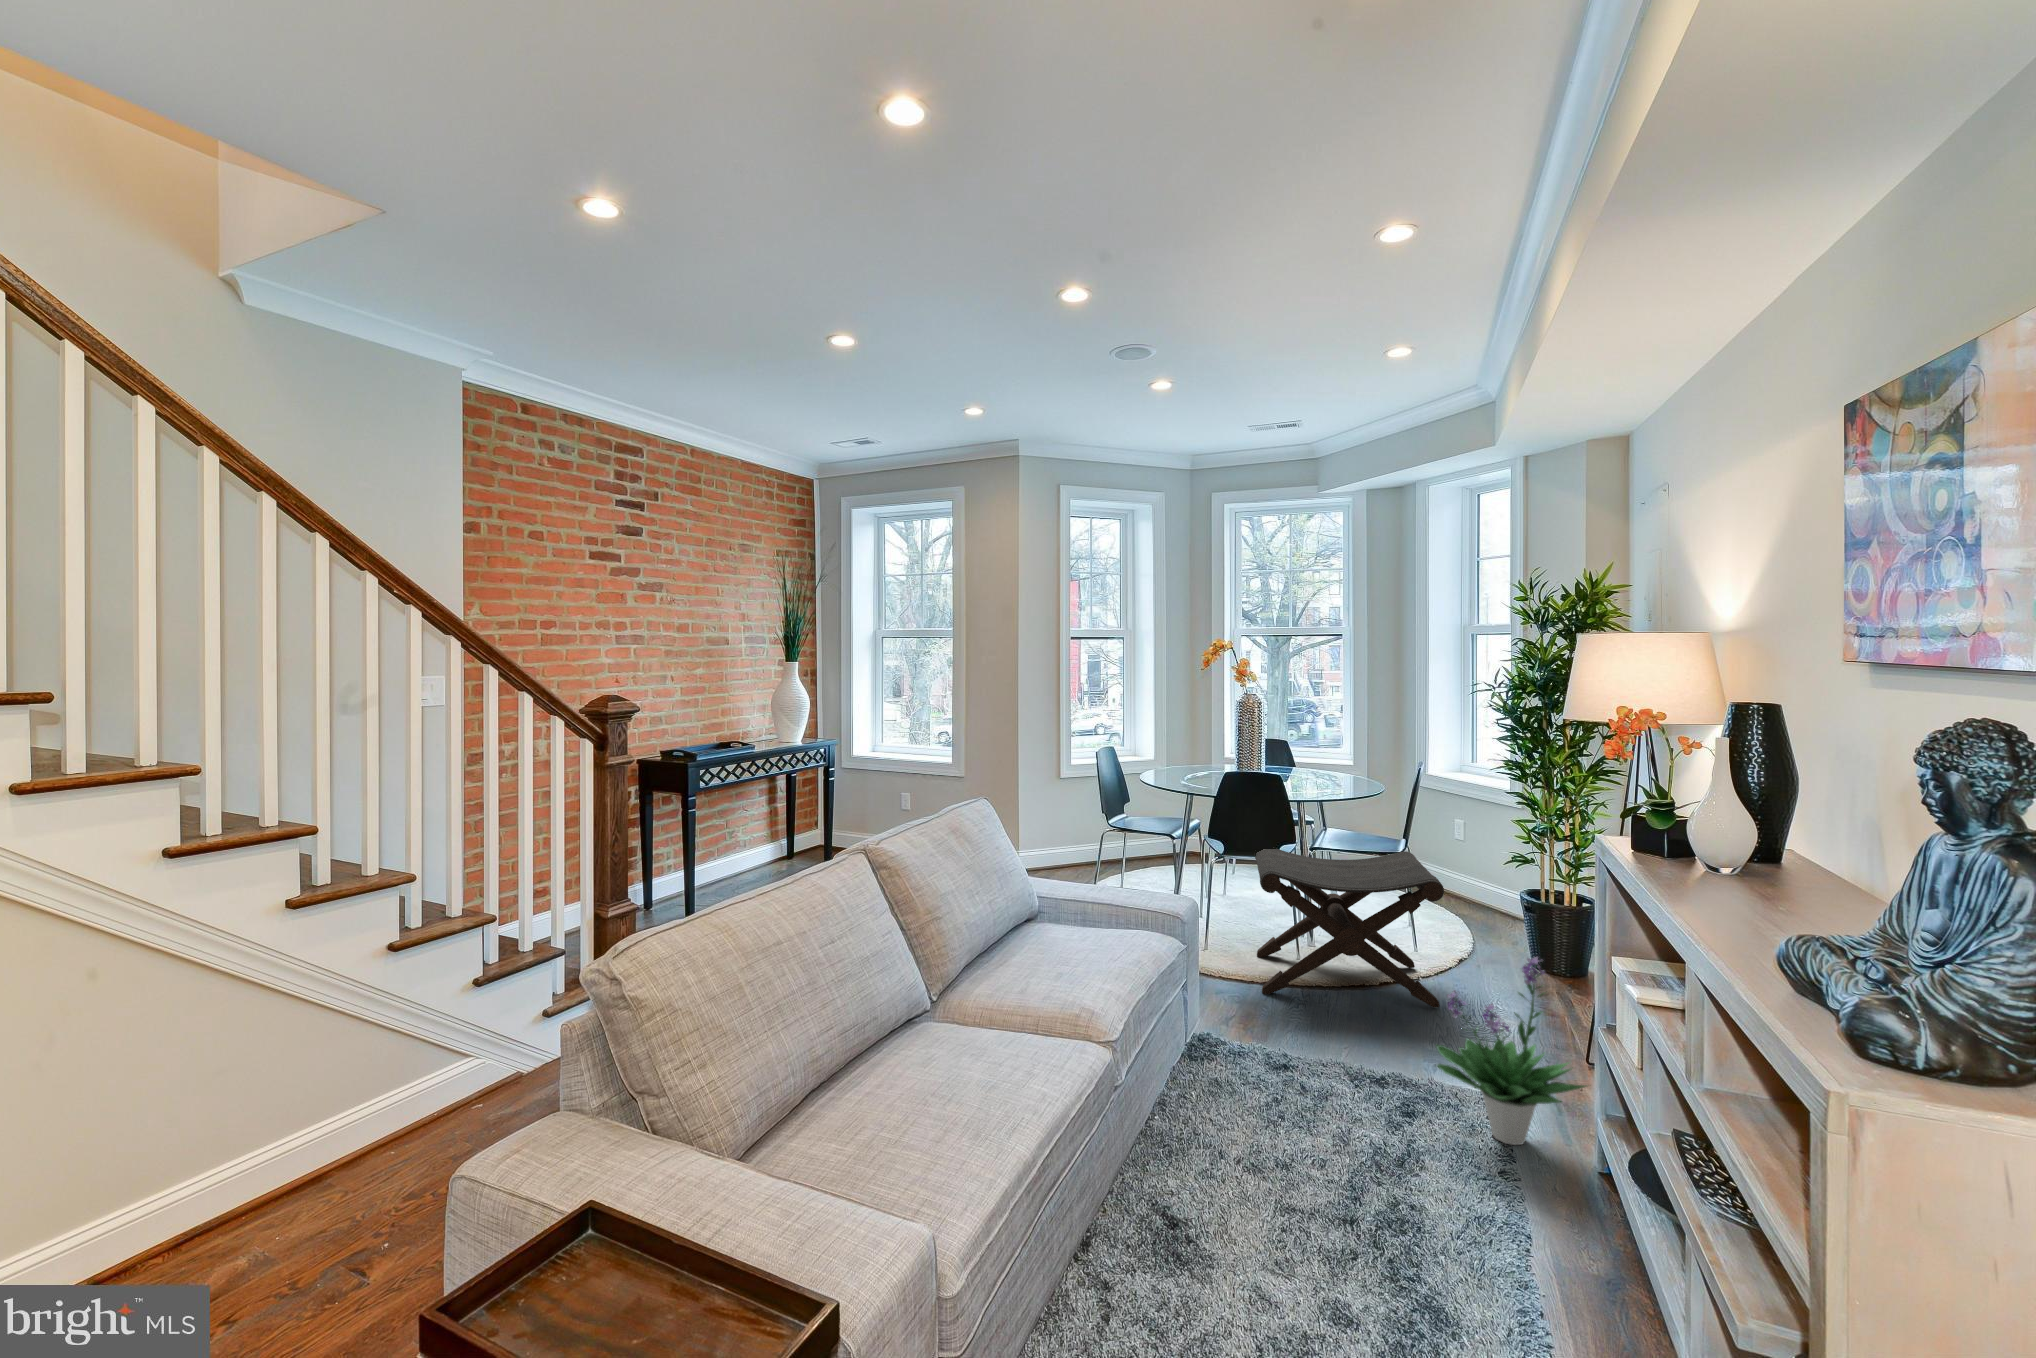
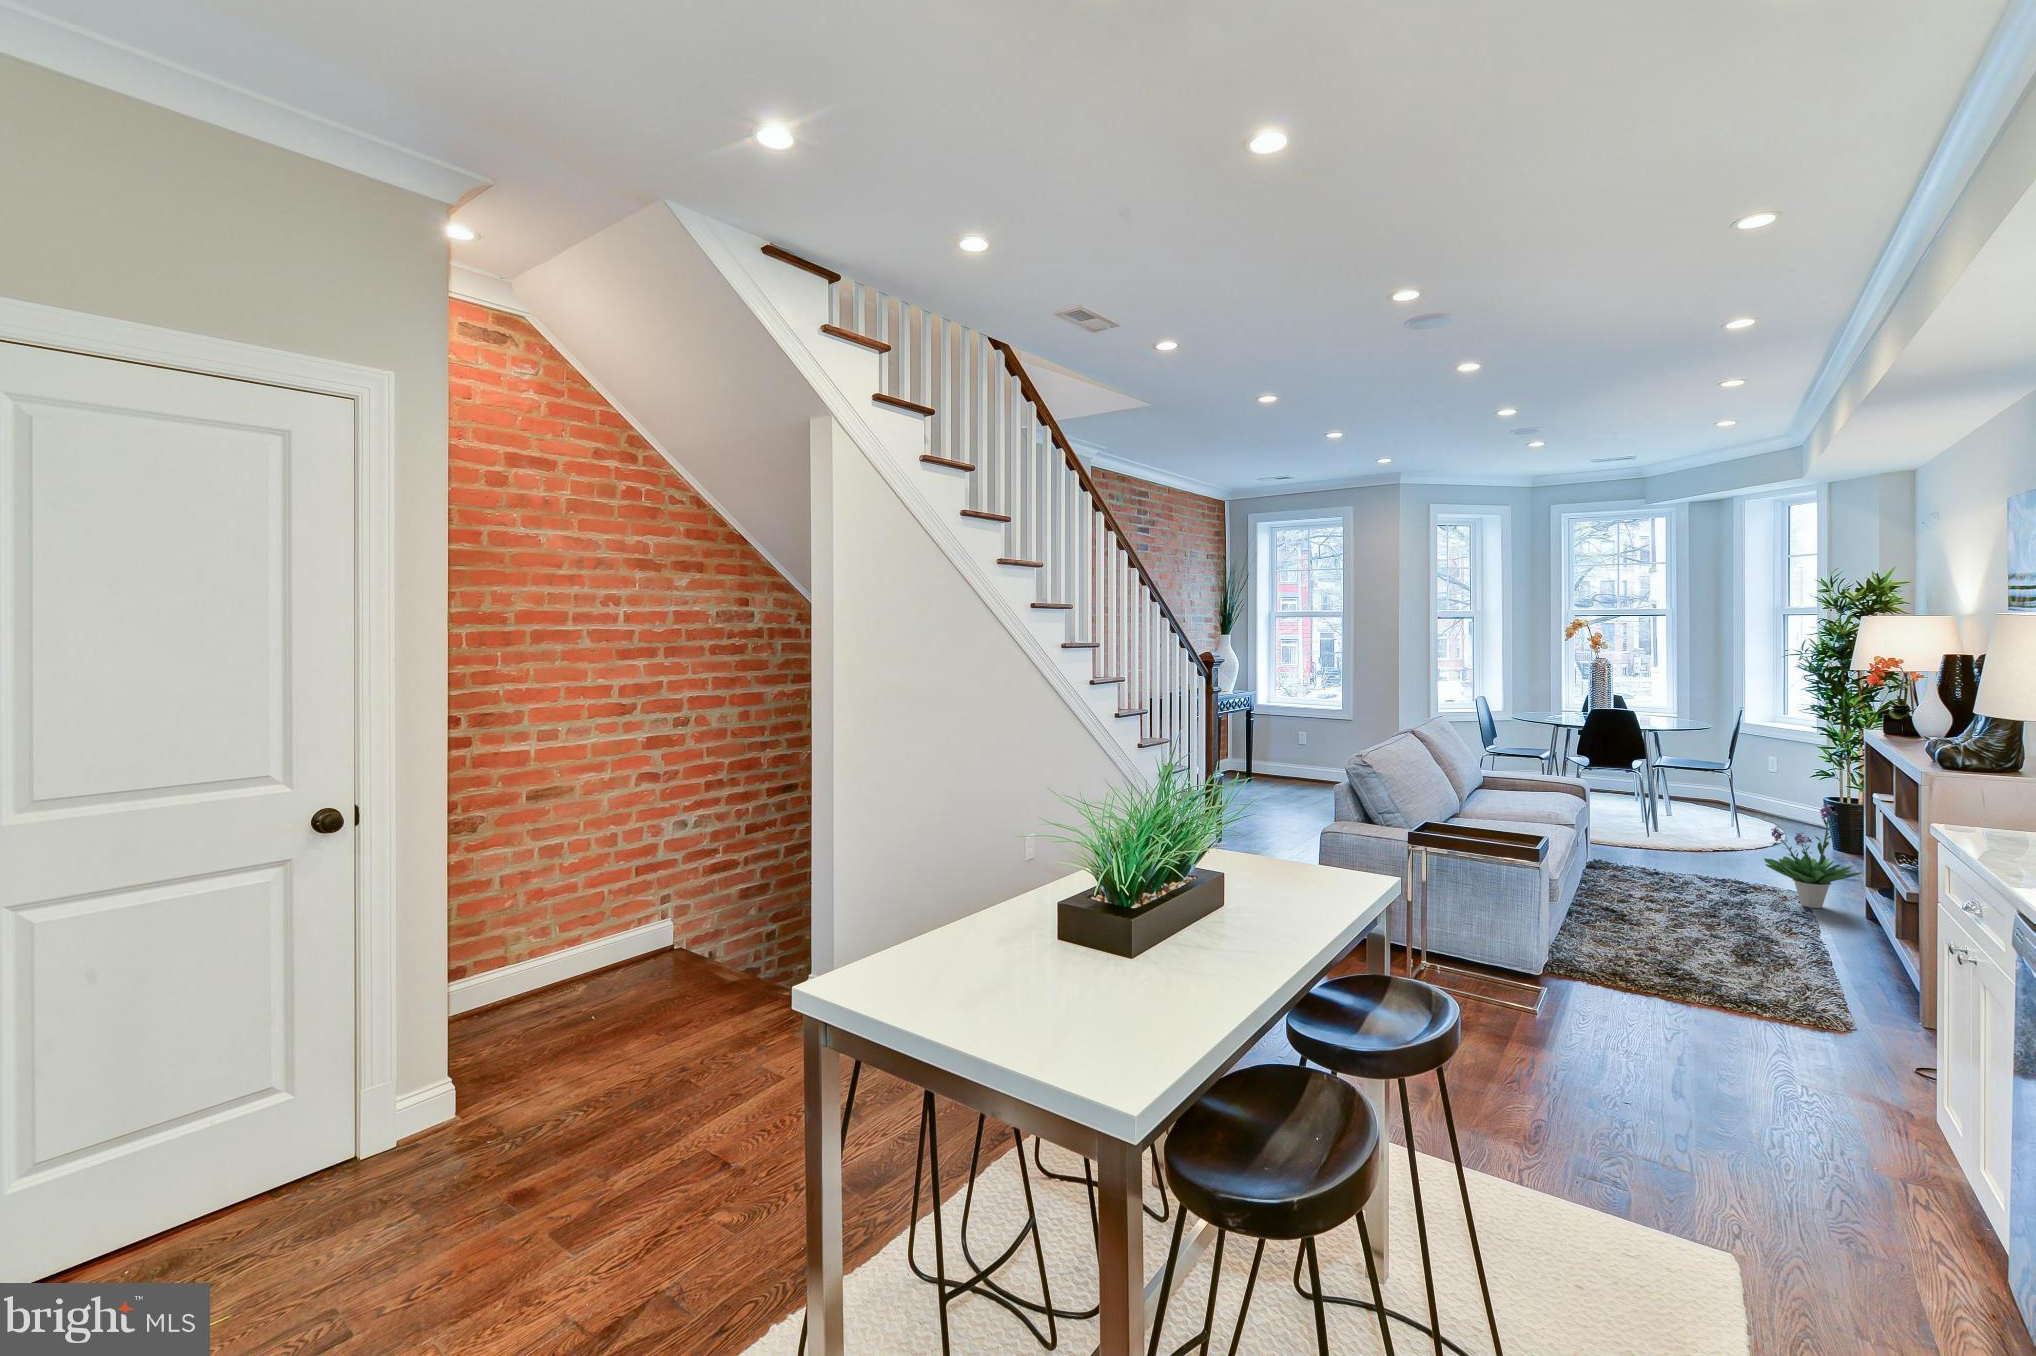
footstool: present [1255,849,1444,1008] -> none [1617,763,1765,861]

